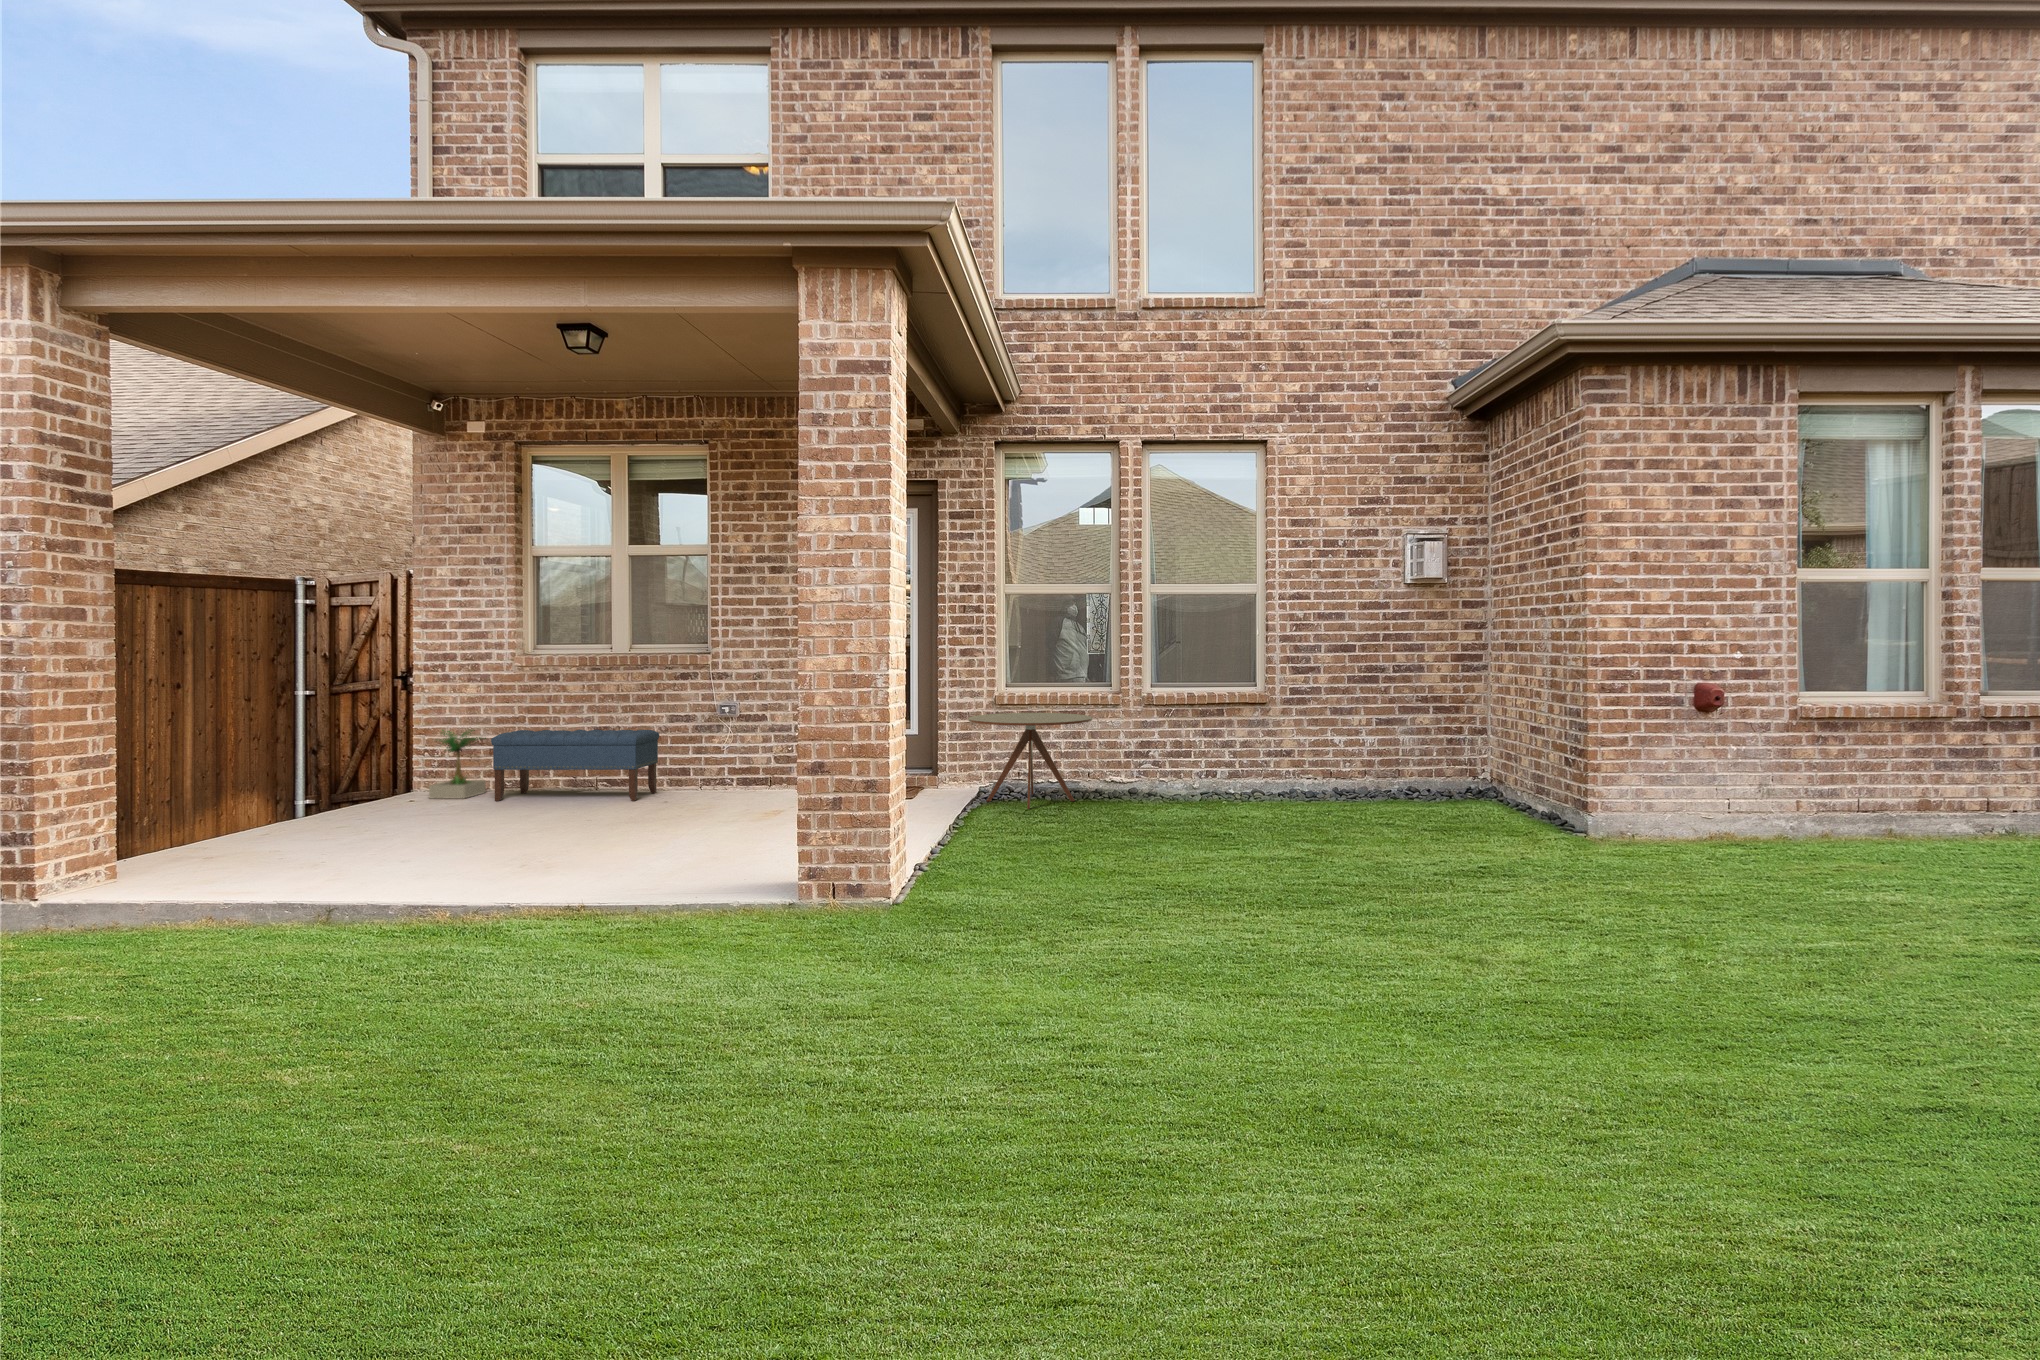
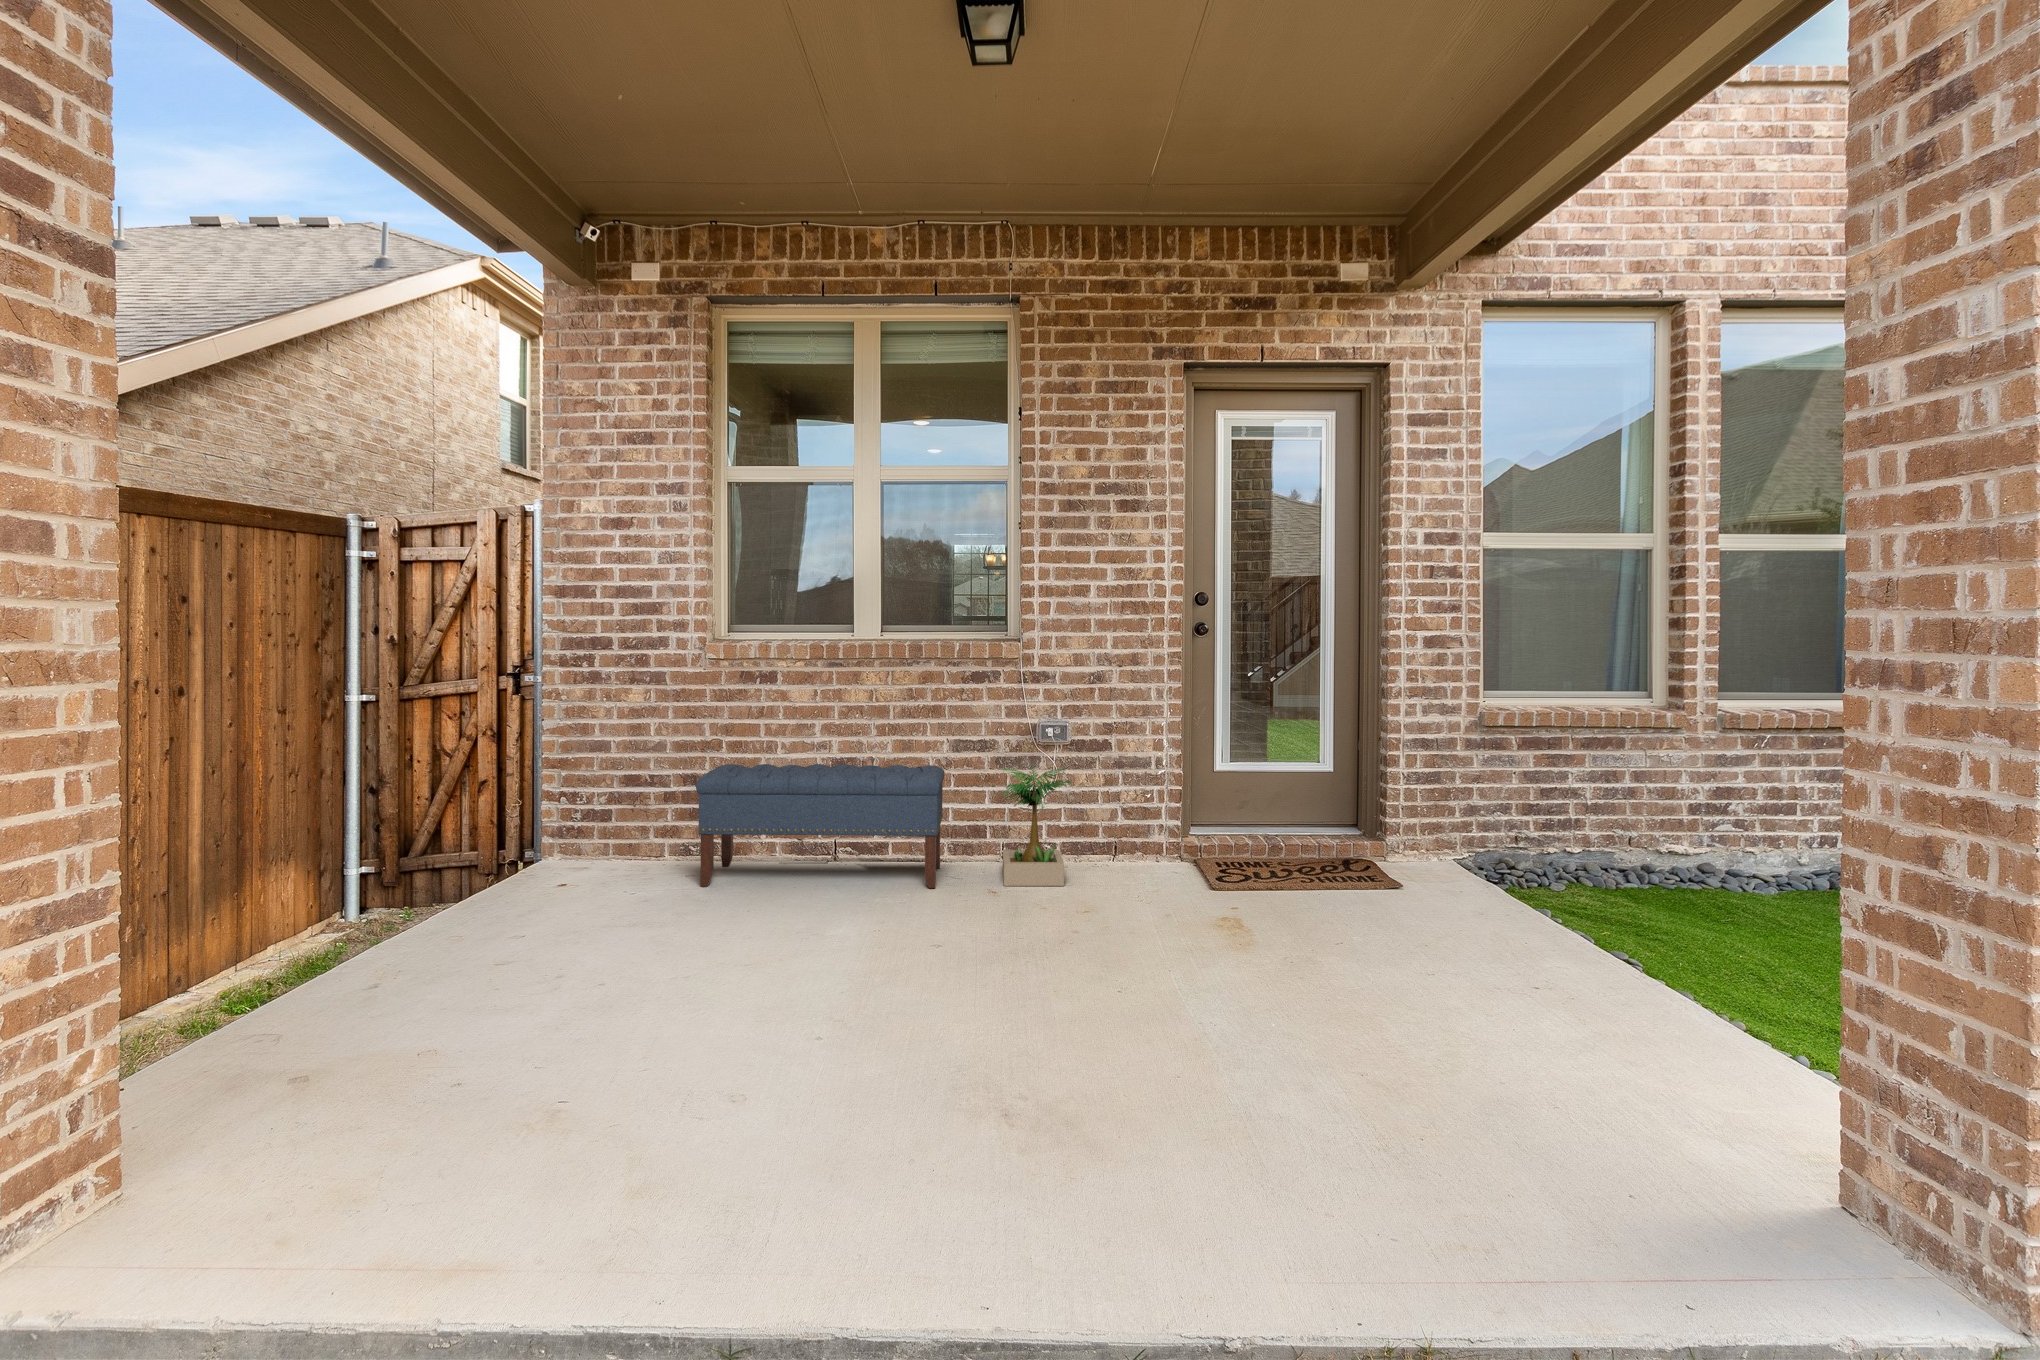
round table: present [968,713,1092,809] -> none [1487,742,1731,916]
potted plant: present [429,730,486,799] -> present [1002,766,1071,886]

